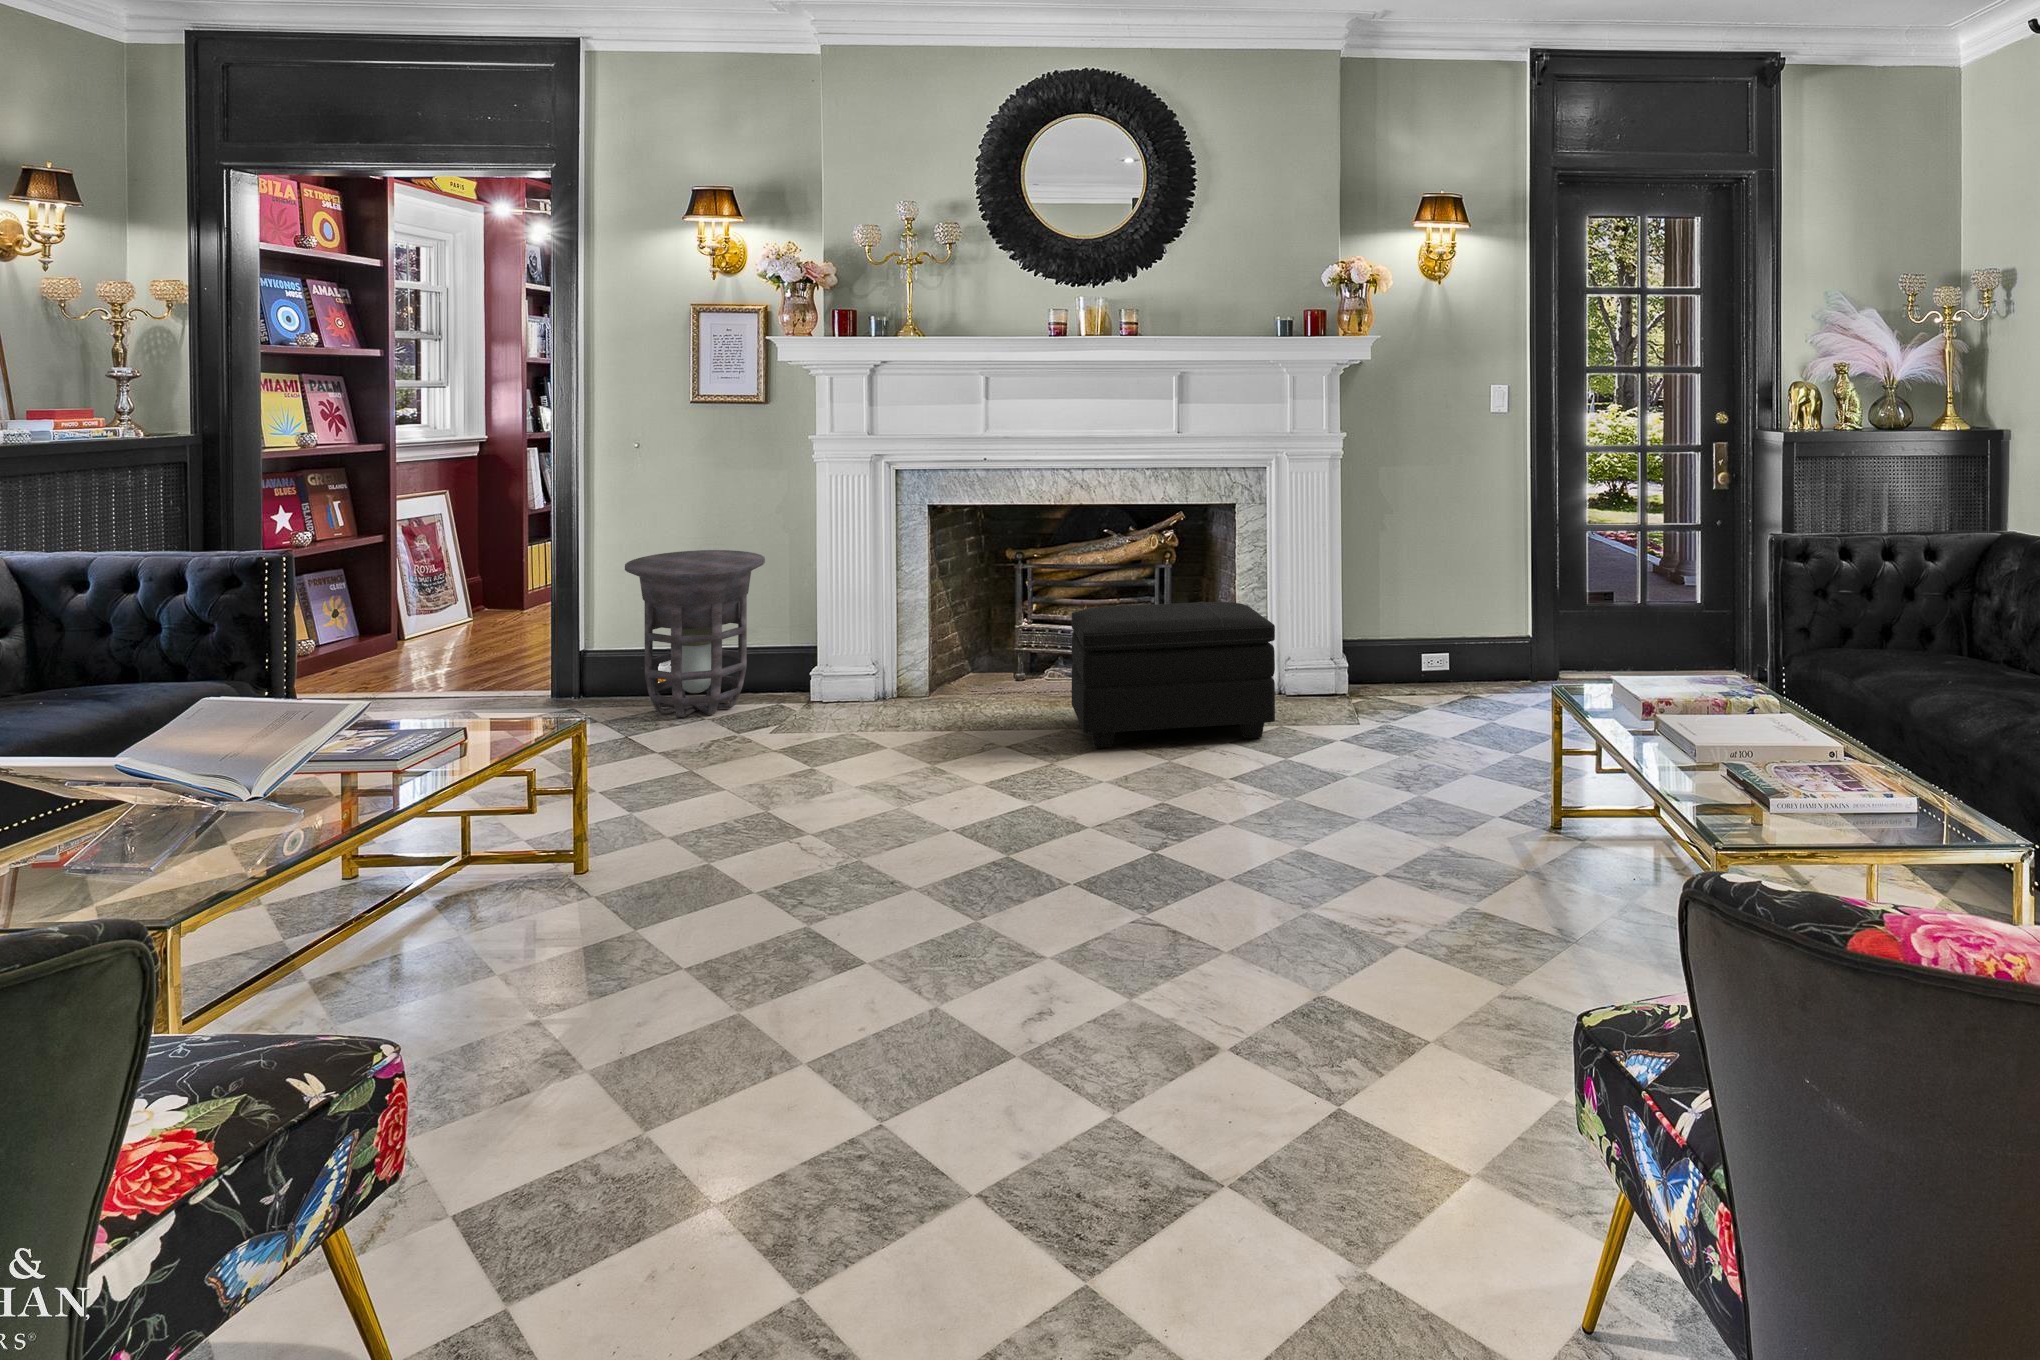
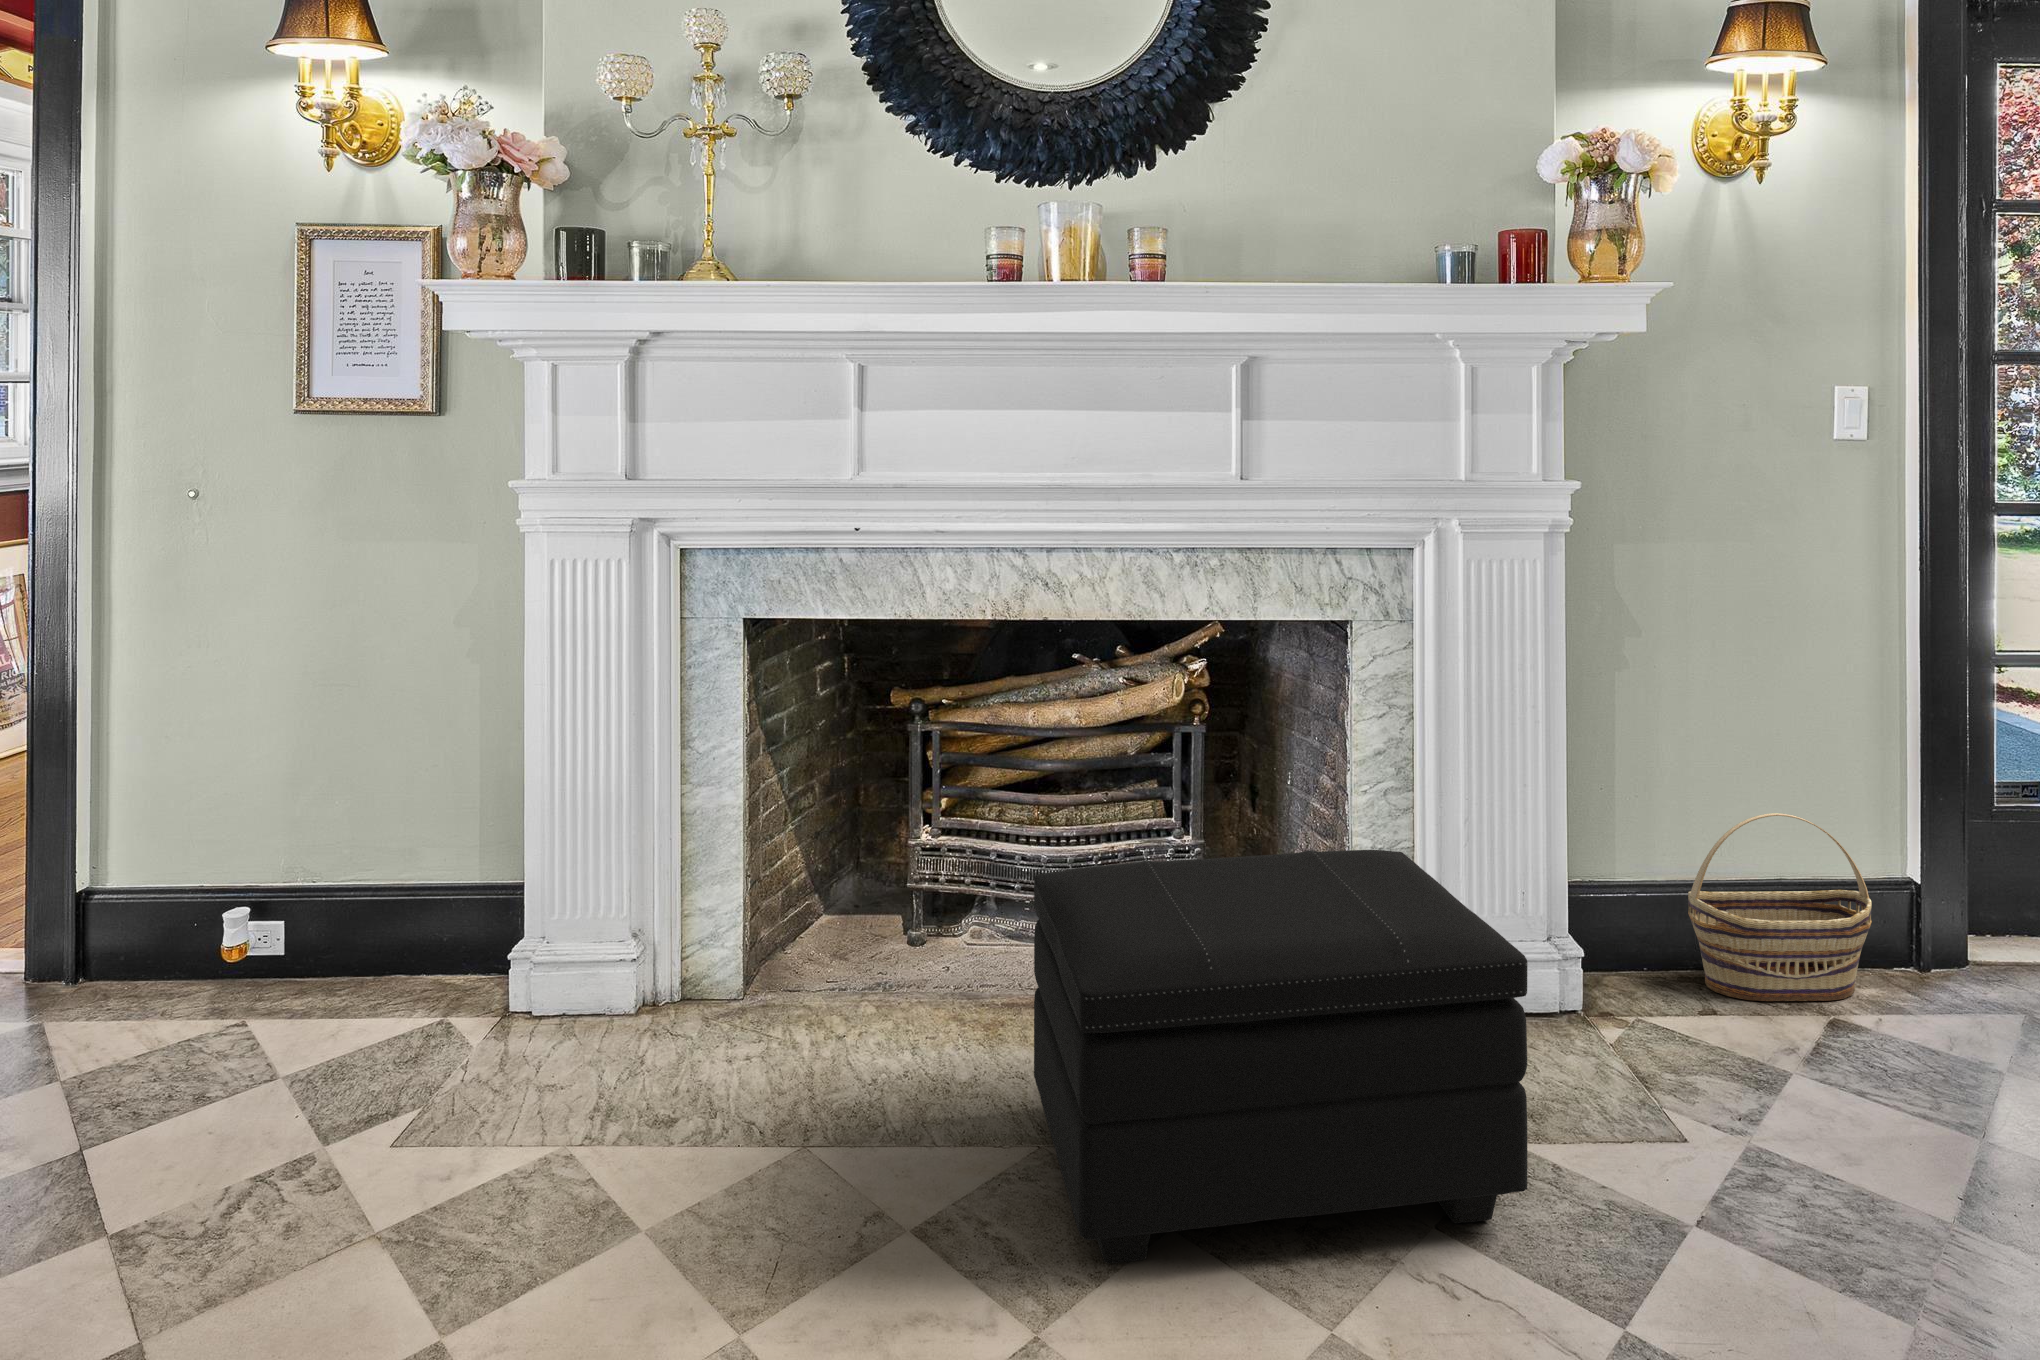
side table: present [625,550,765,717] -> none [111,697,418,1066]
basket: none [1408,599,1495,688] -> present [1688,813,1872,1001]

